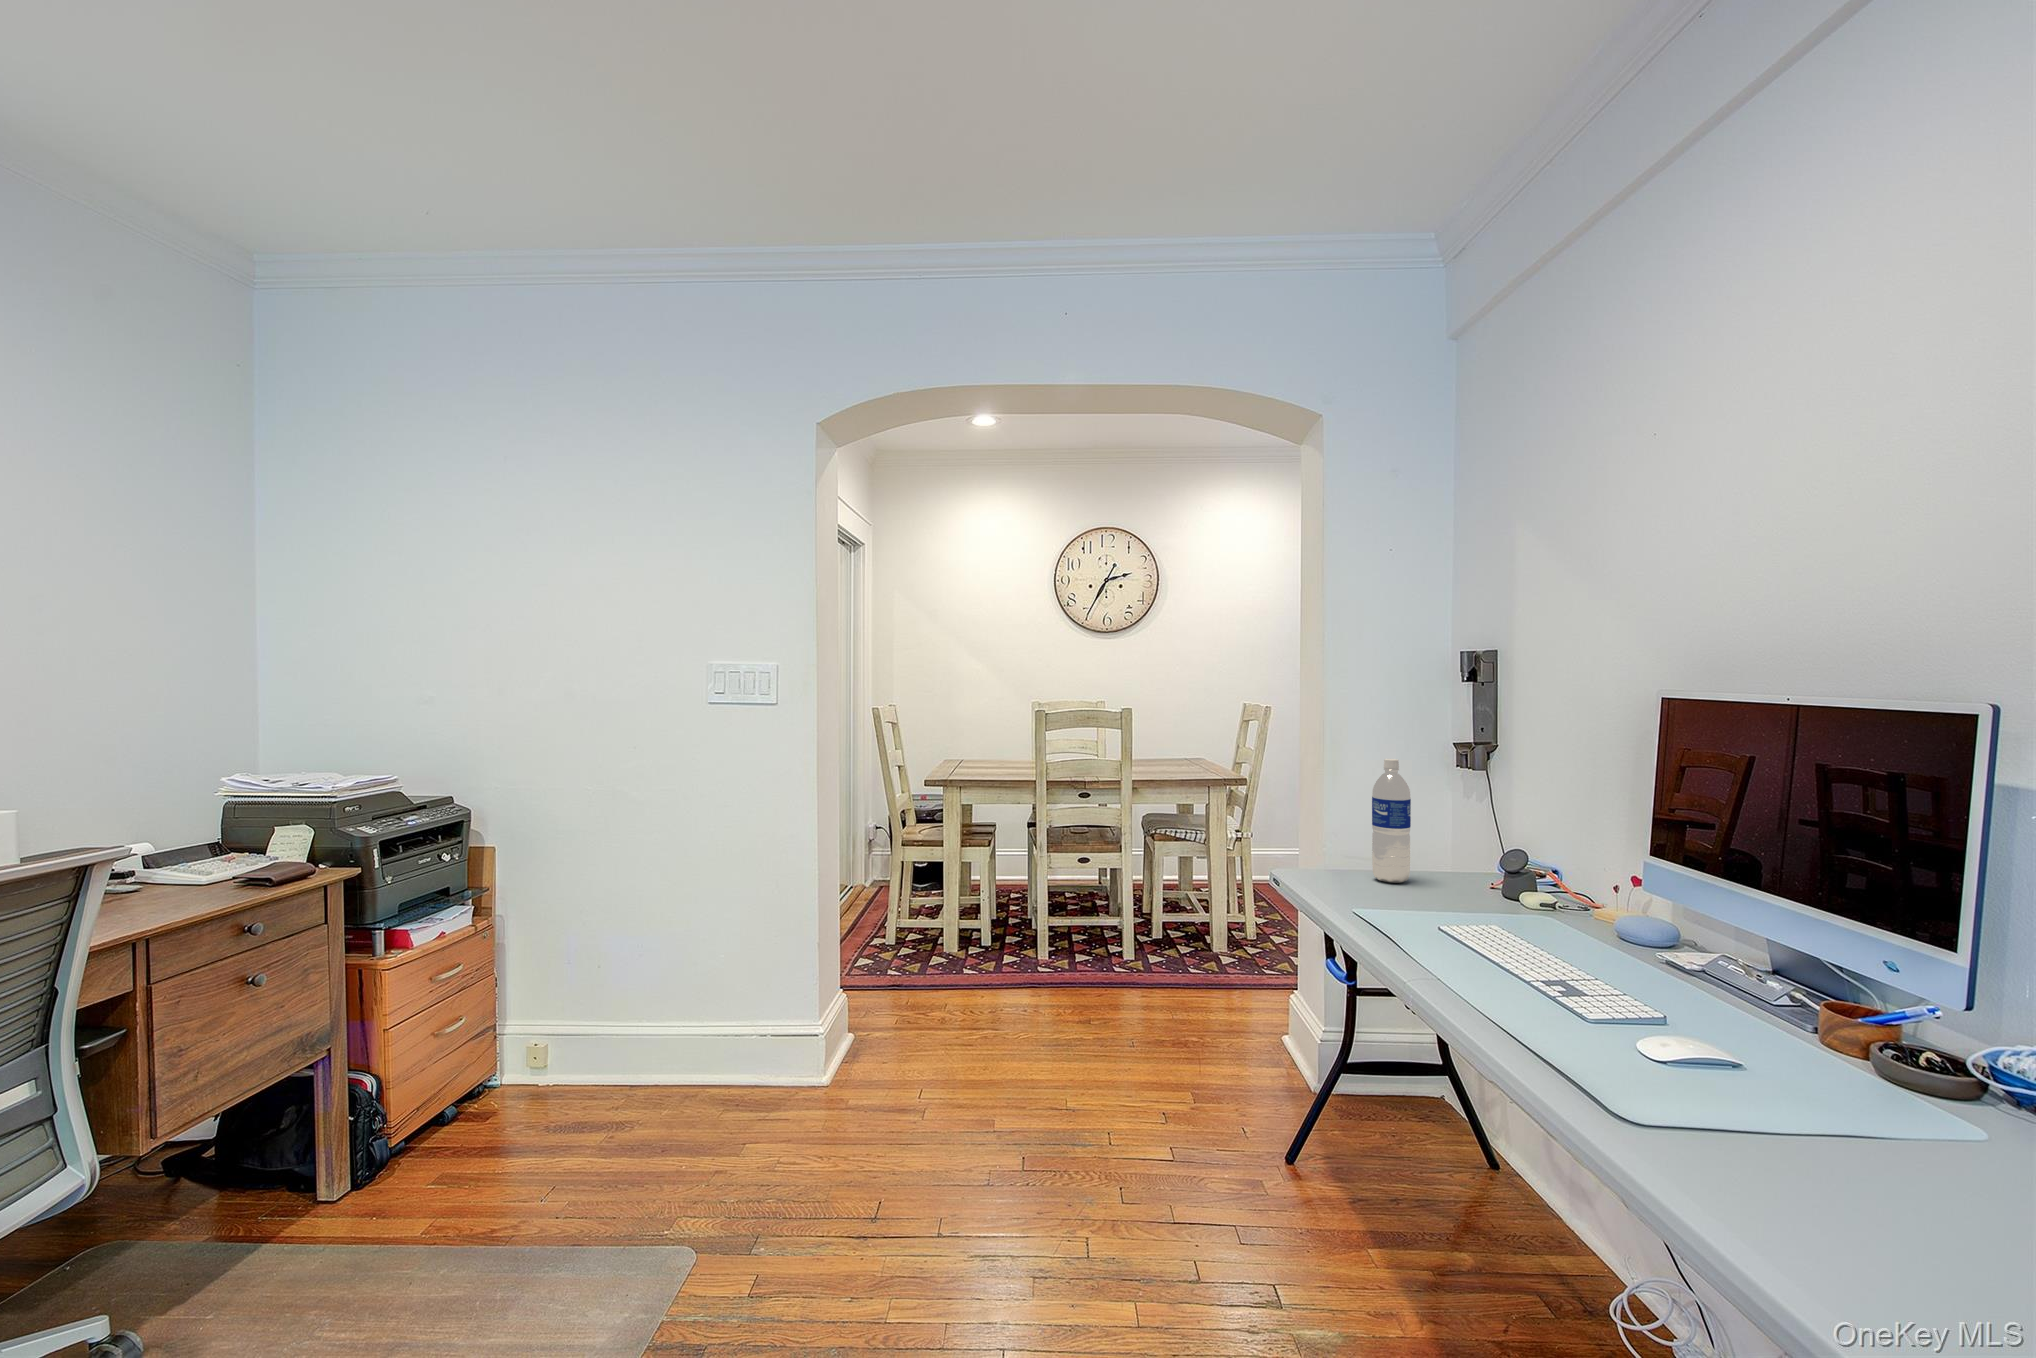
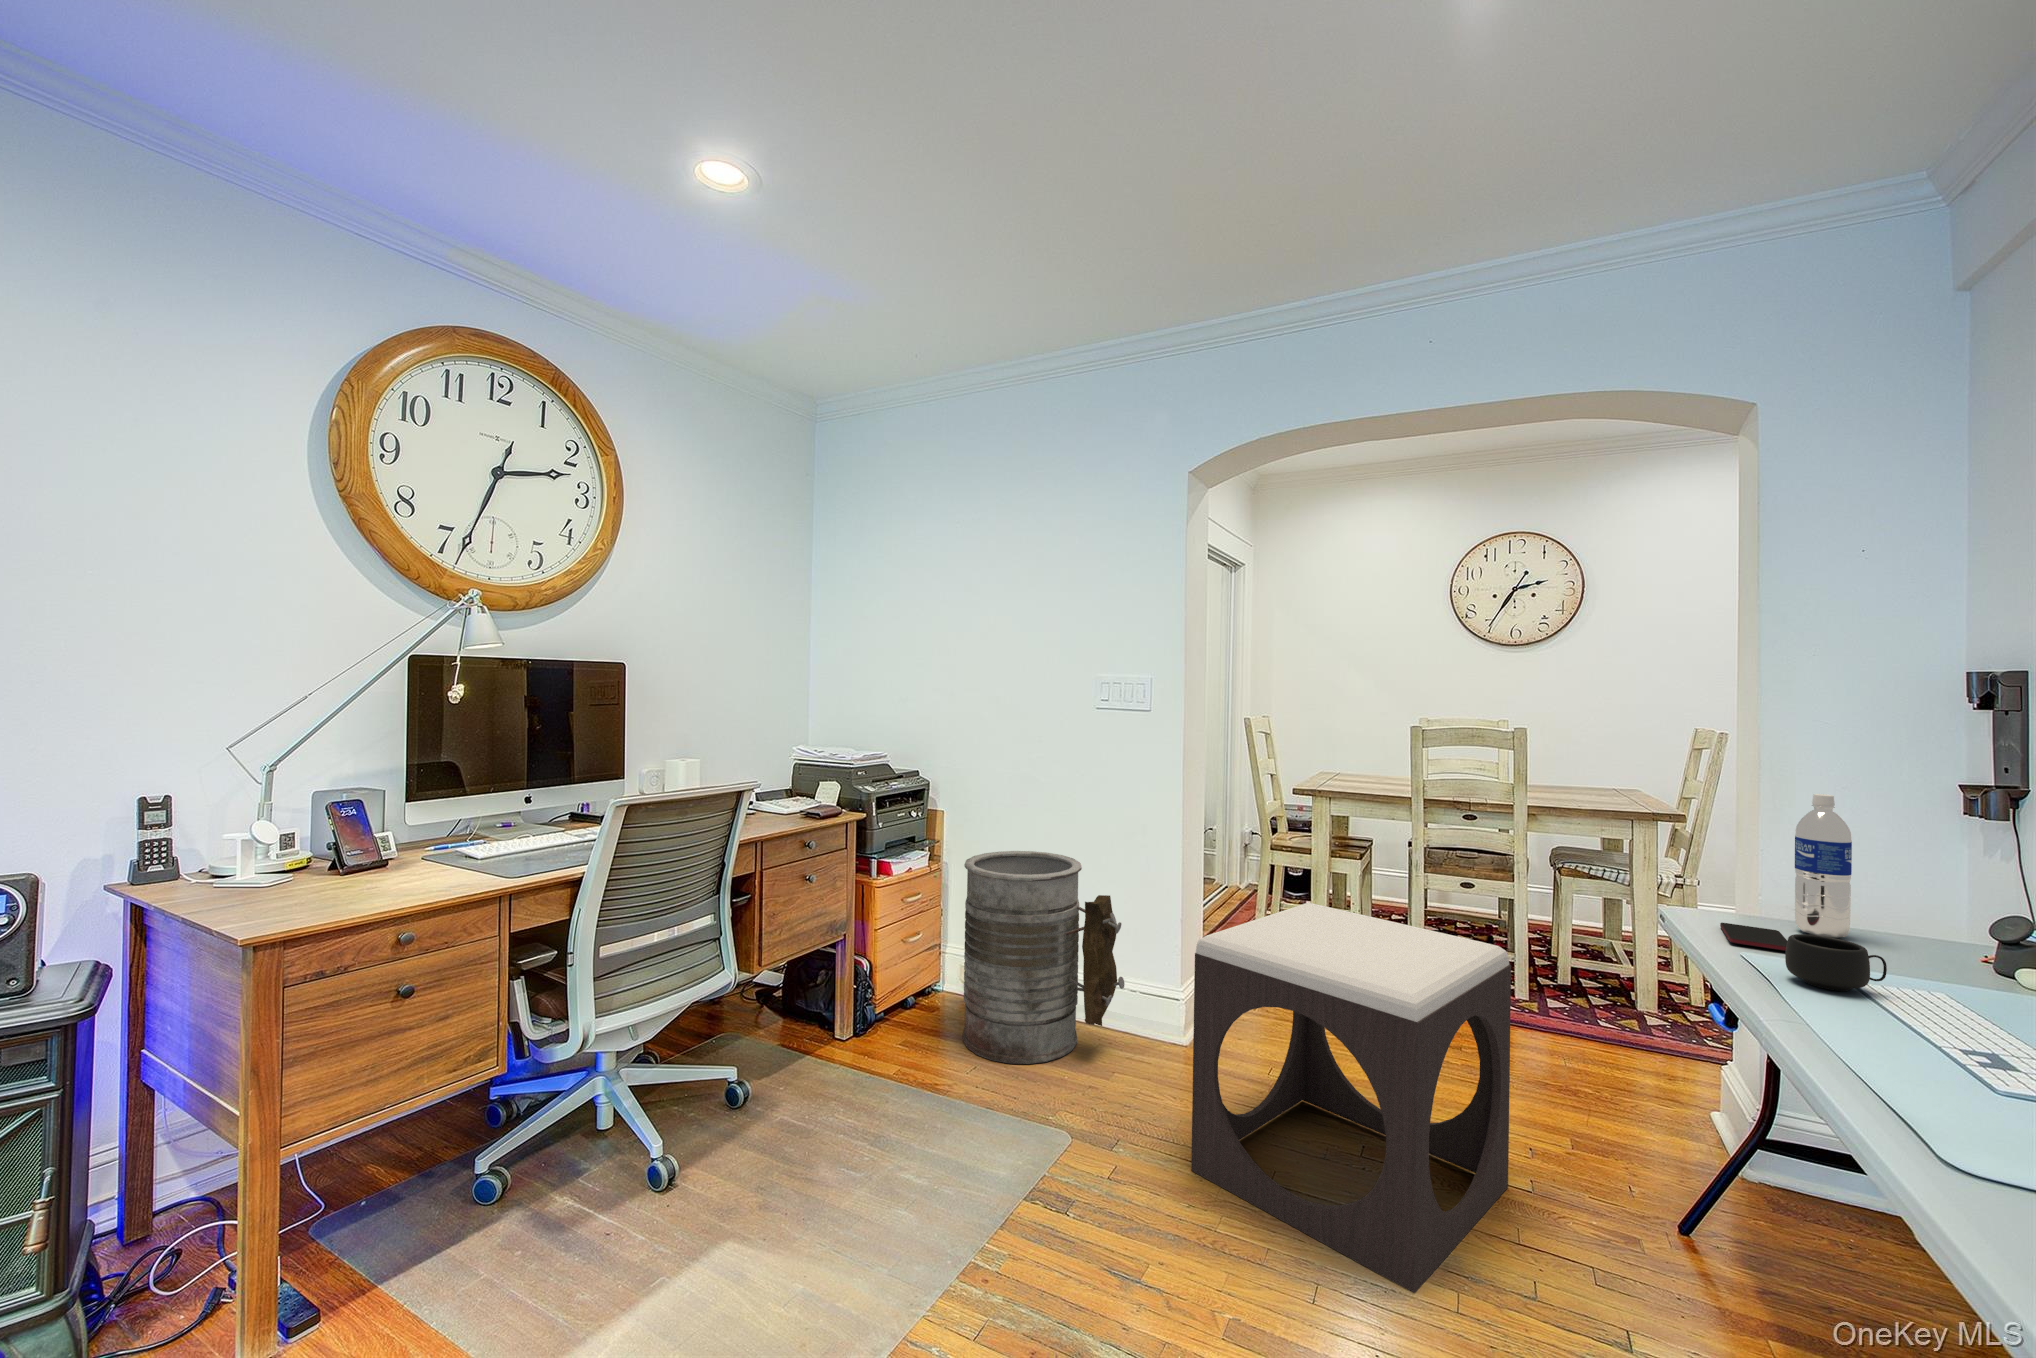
smartphone: none [1325,881,1384,902] -> present [1720,923,1787,951]
trash can: none [527,887,751,1170] -> present [963,851,1124,1064]
mug: none [1392,888,1461,937] -> present [1785,934,1887,991]
footstool: none [847,908,1154,1316] -> present [1191,903,1511,1293]

